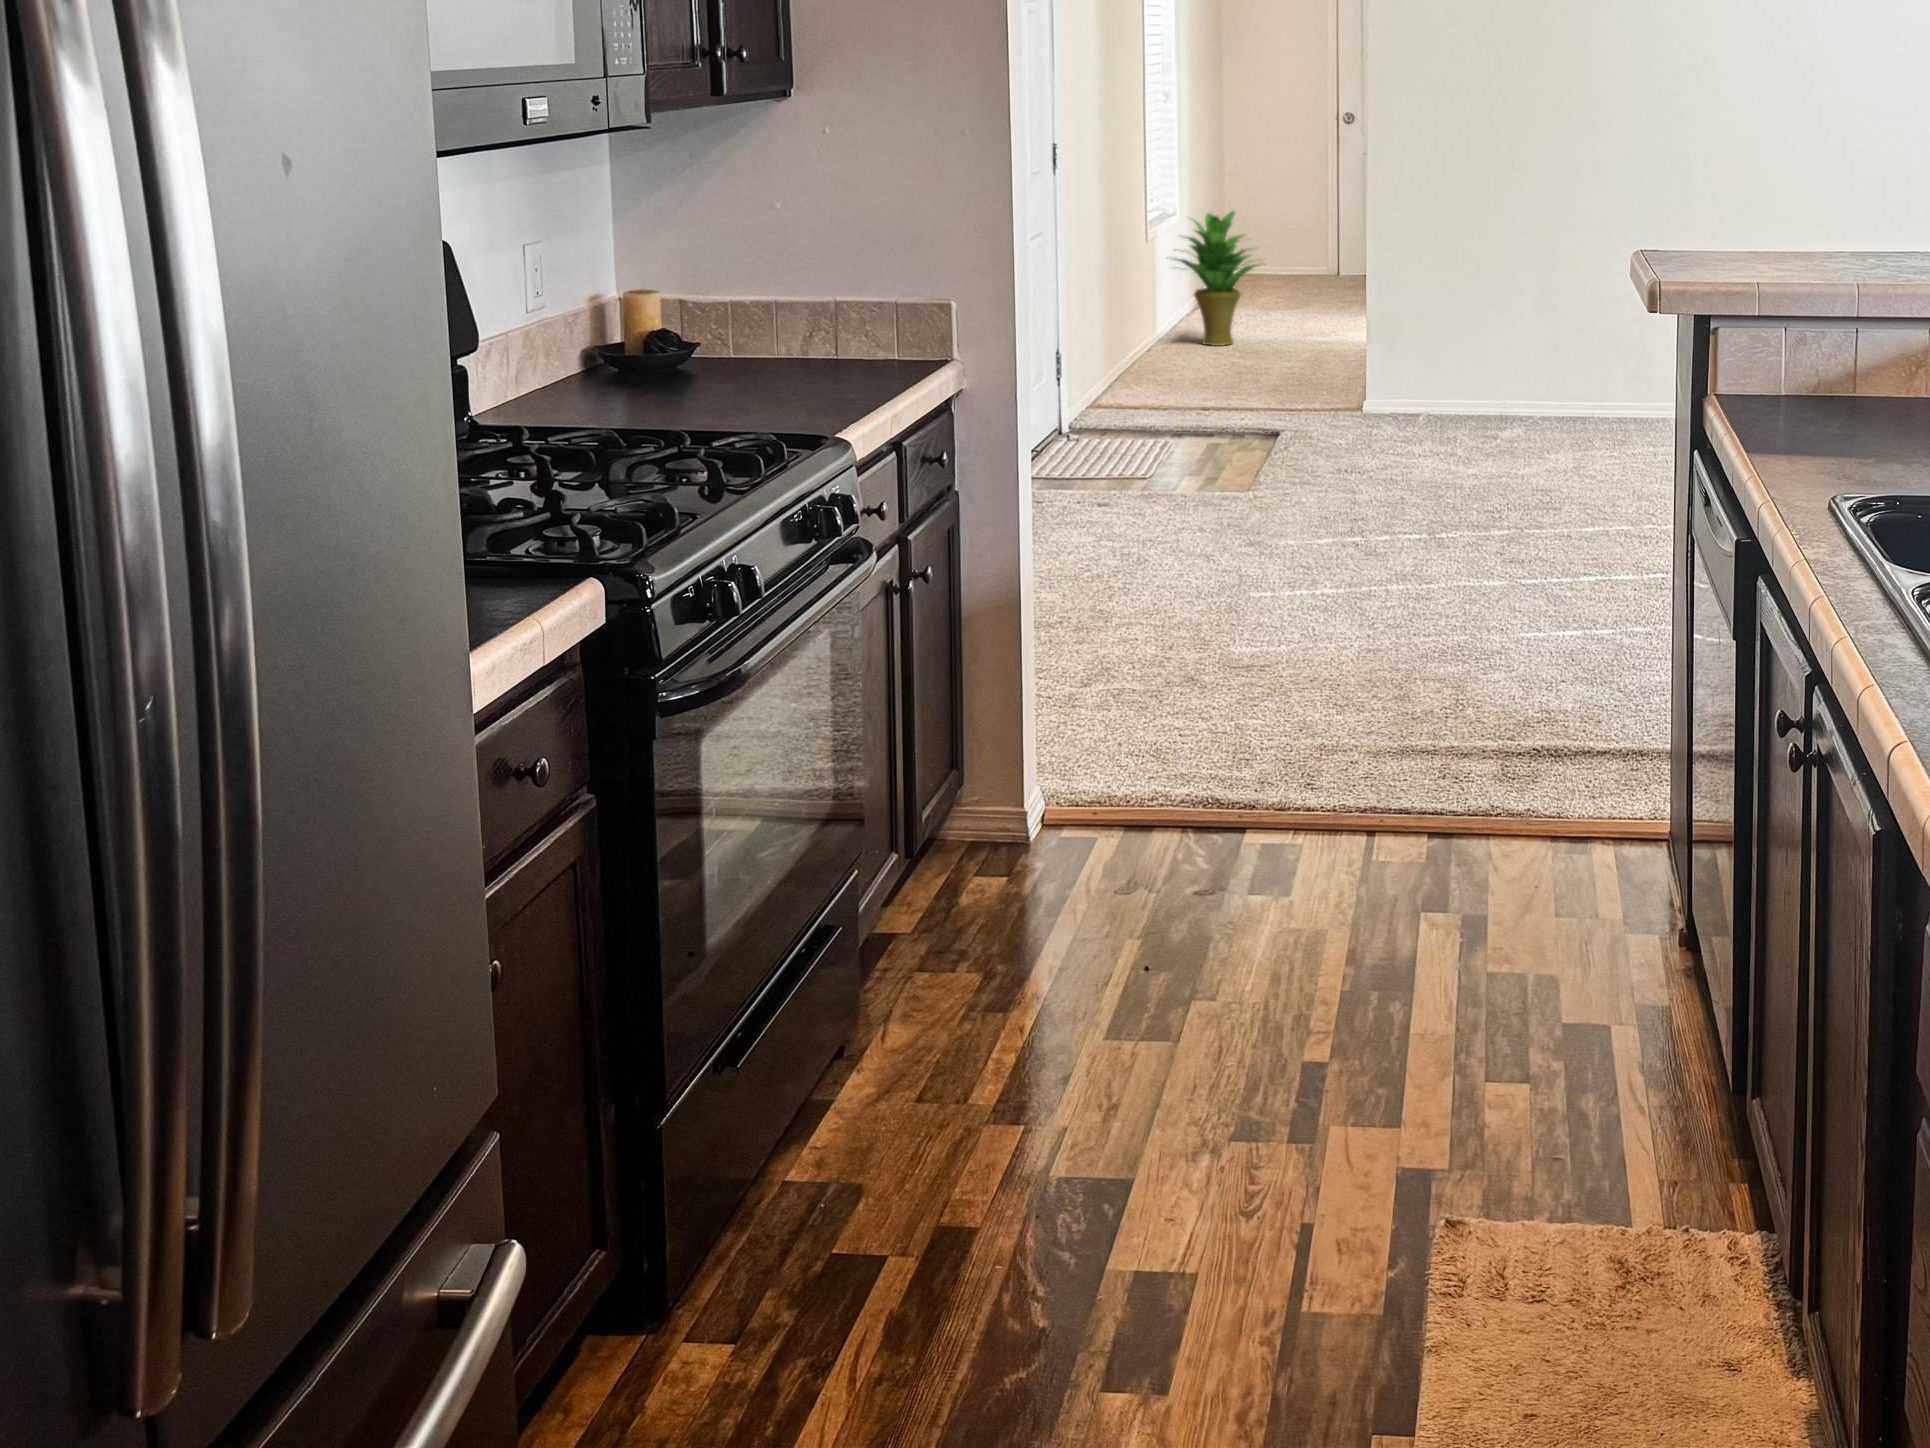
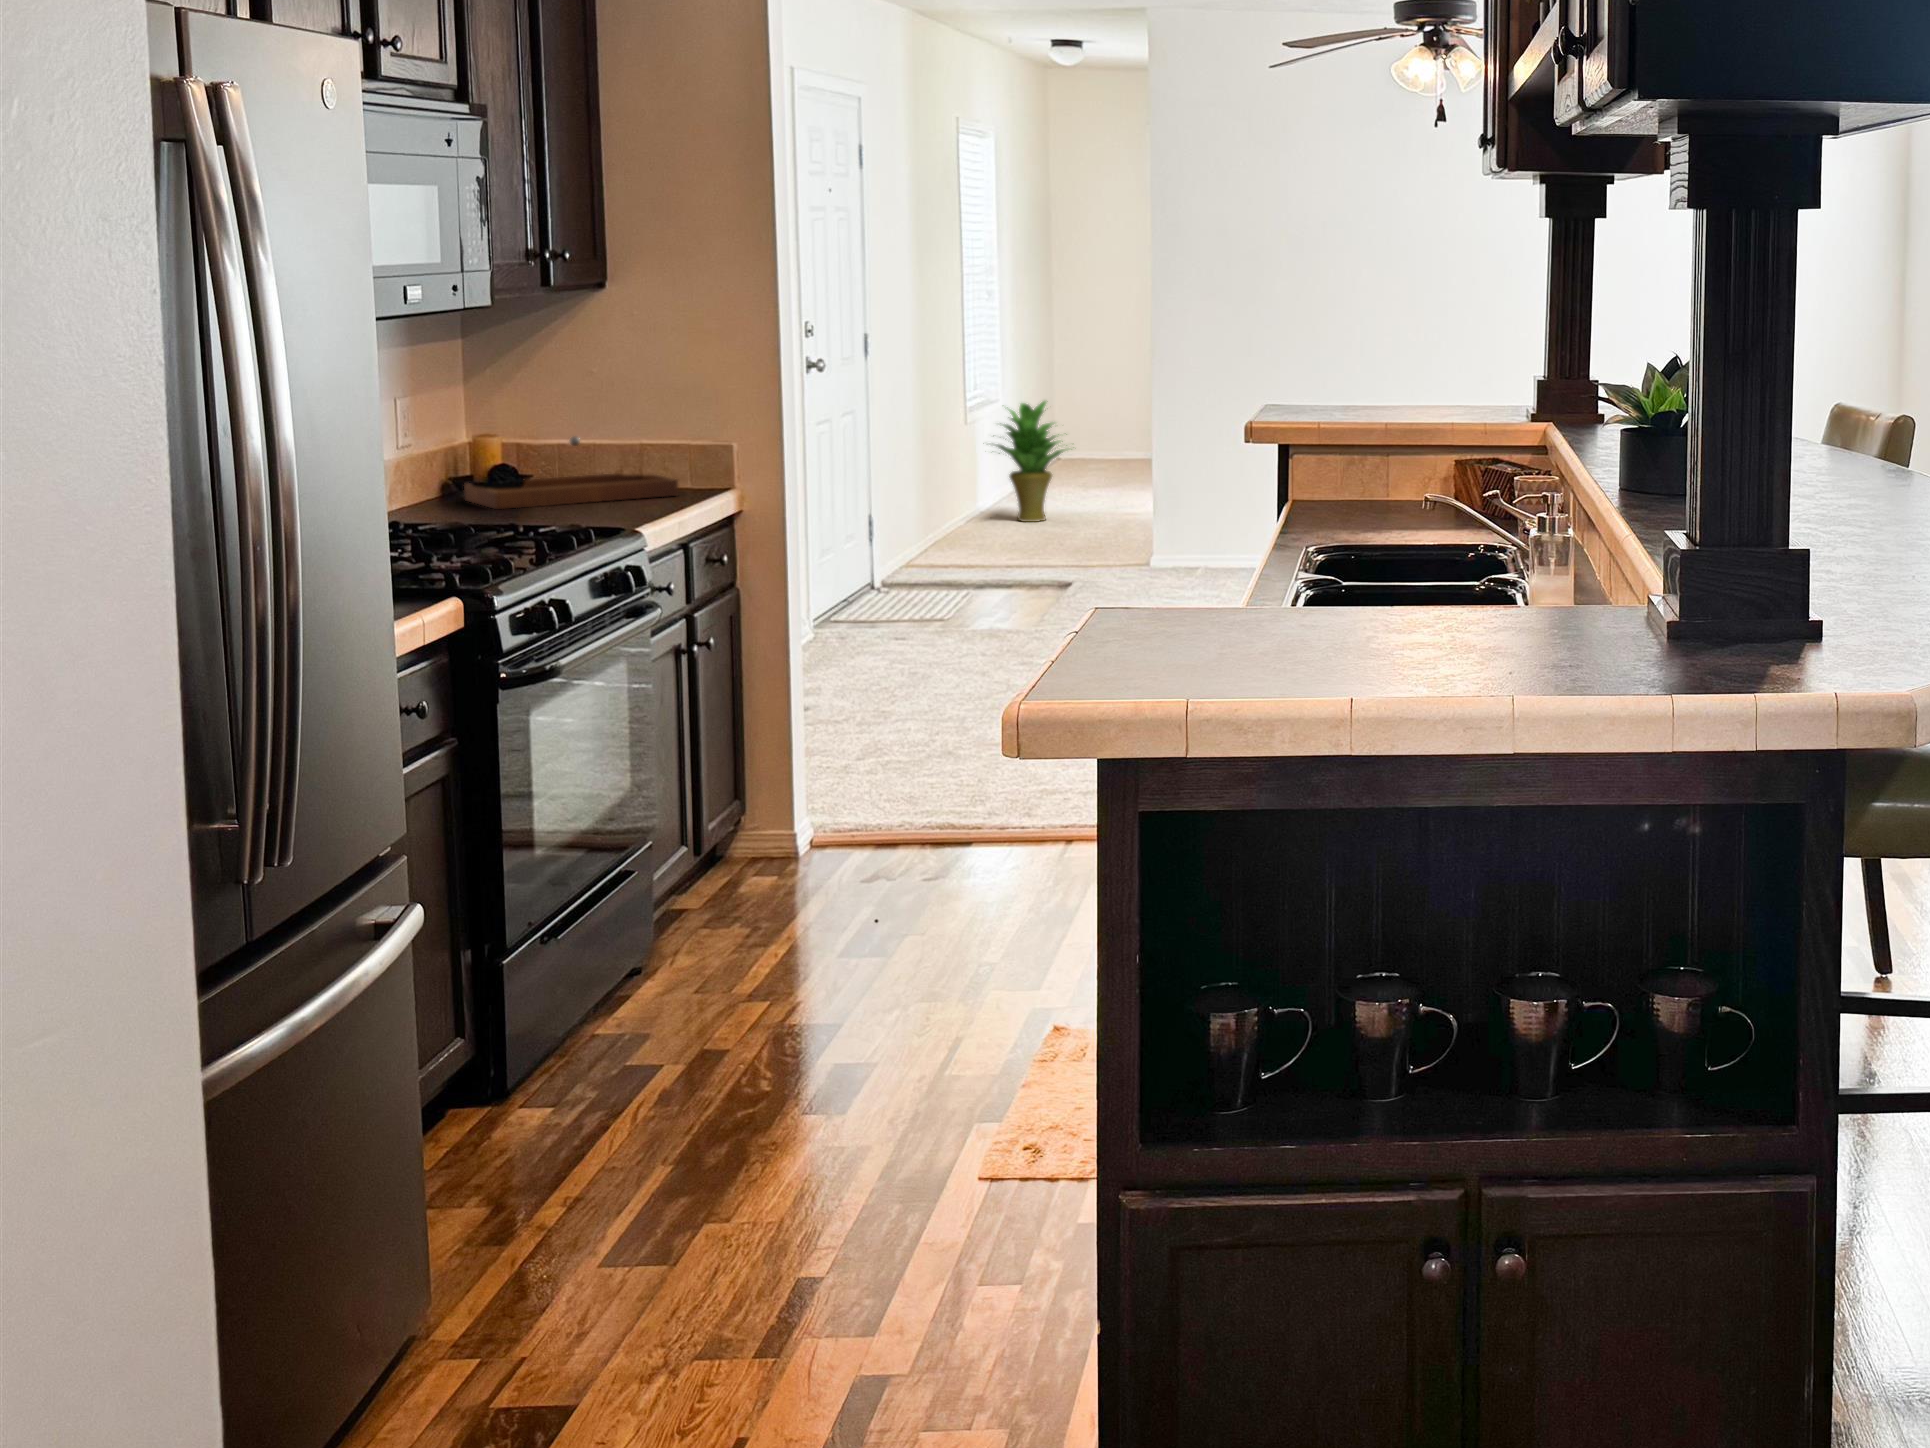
tray: none [612,293,883,396] -> present [464,436,679,509]

